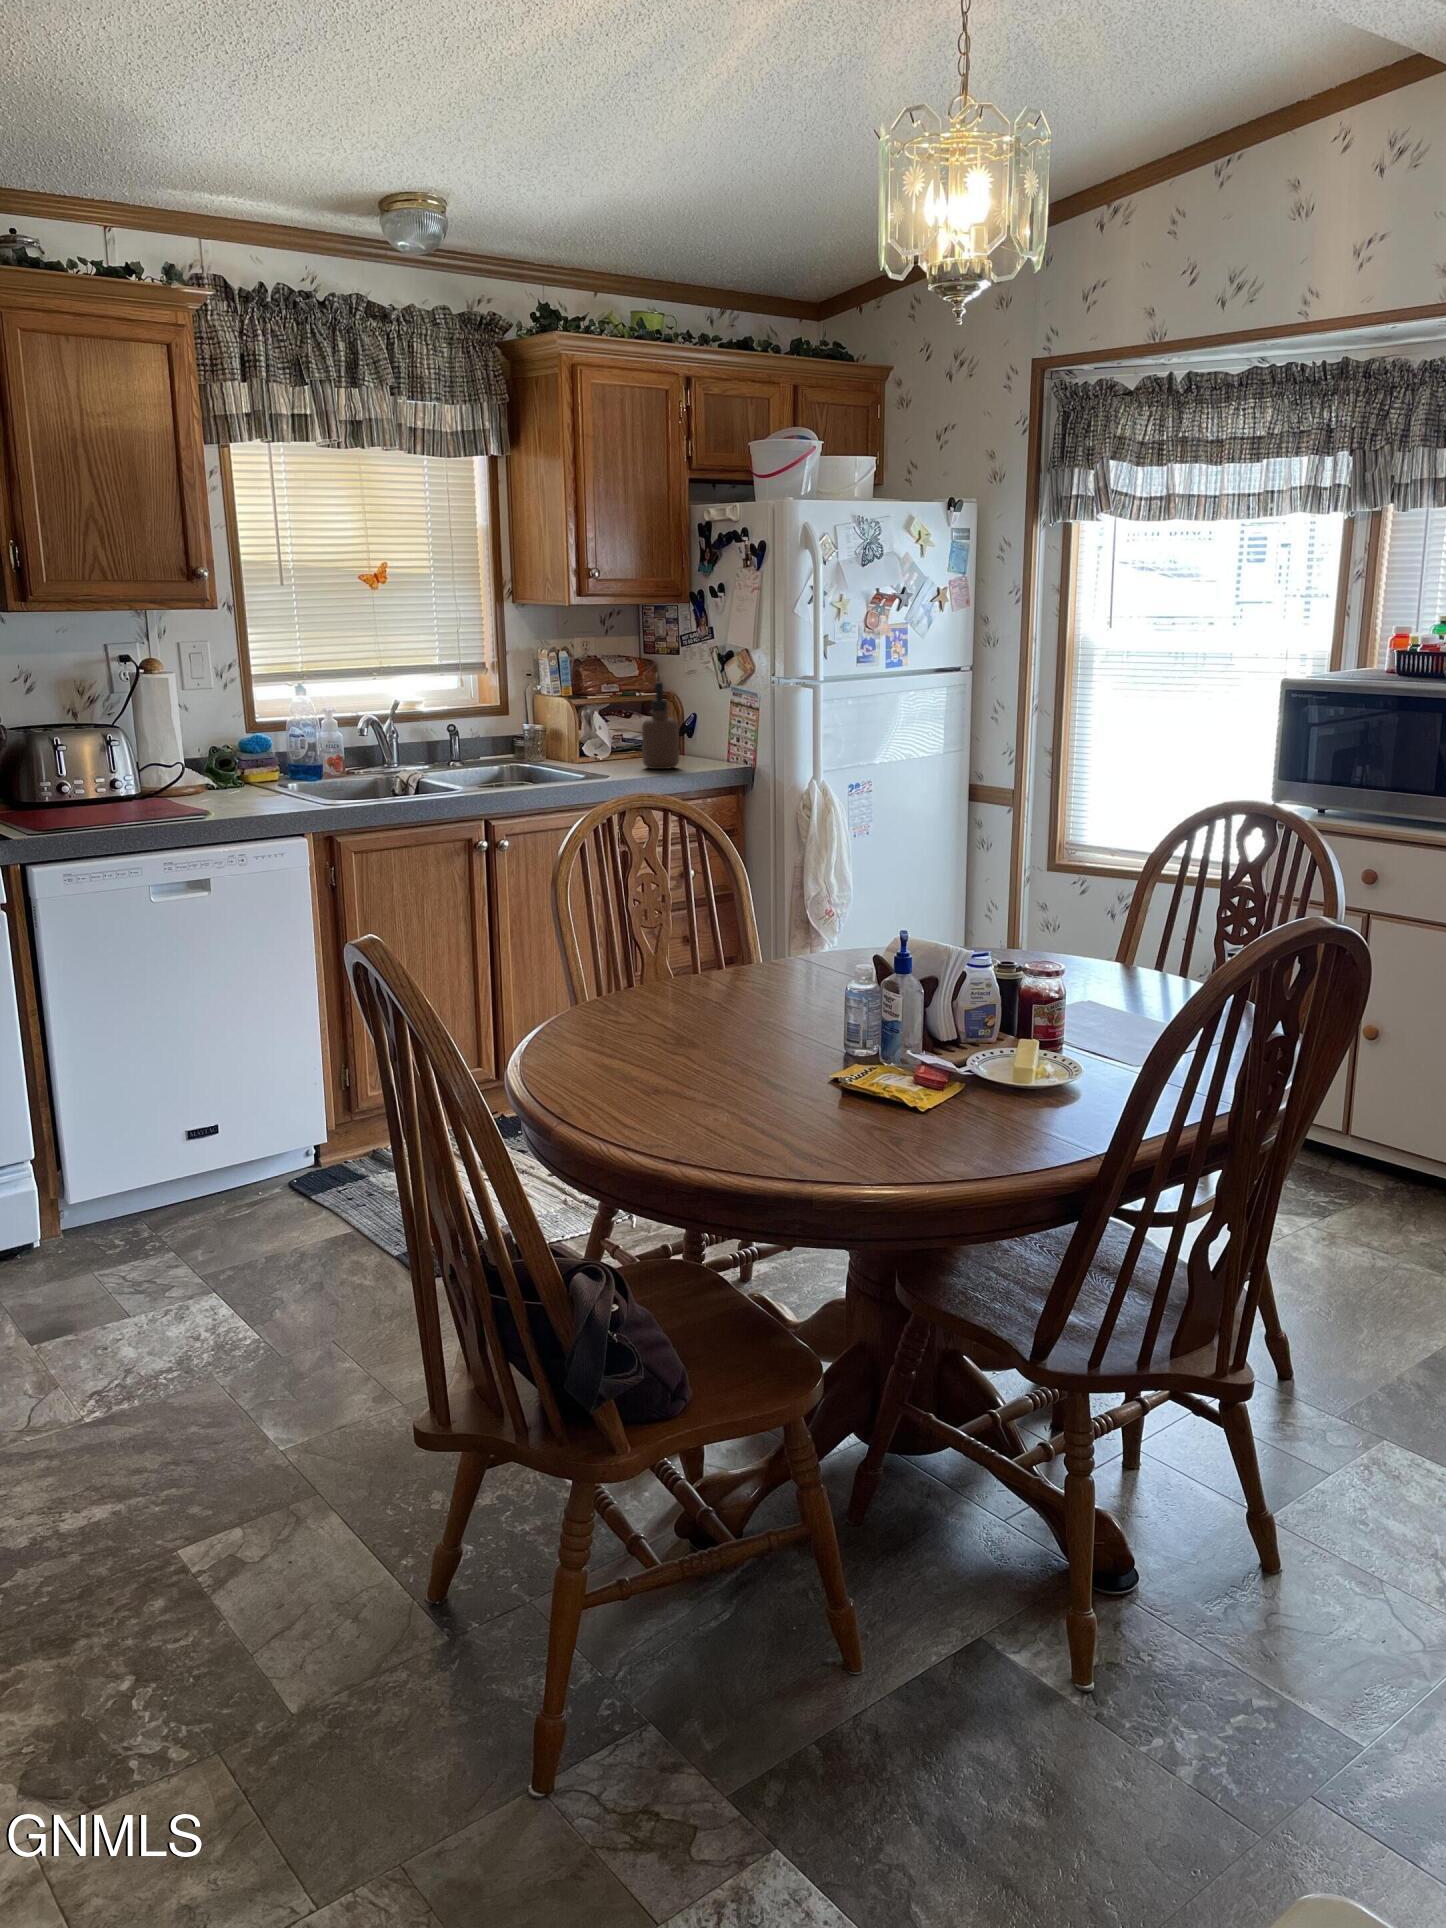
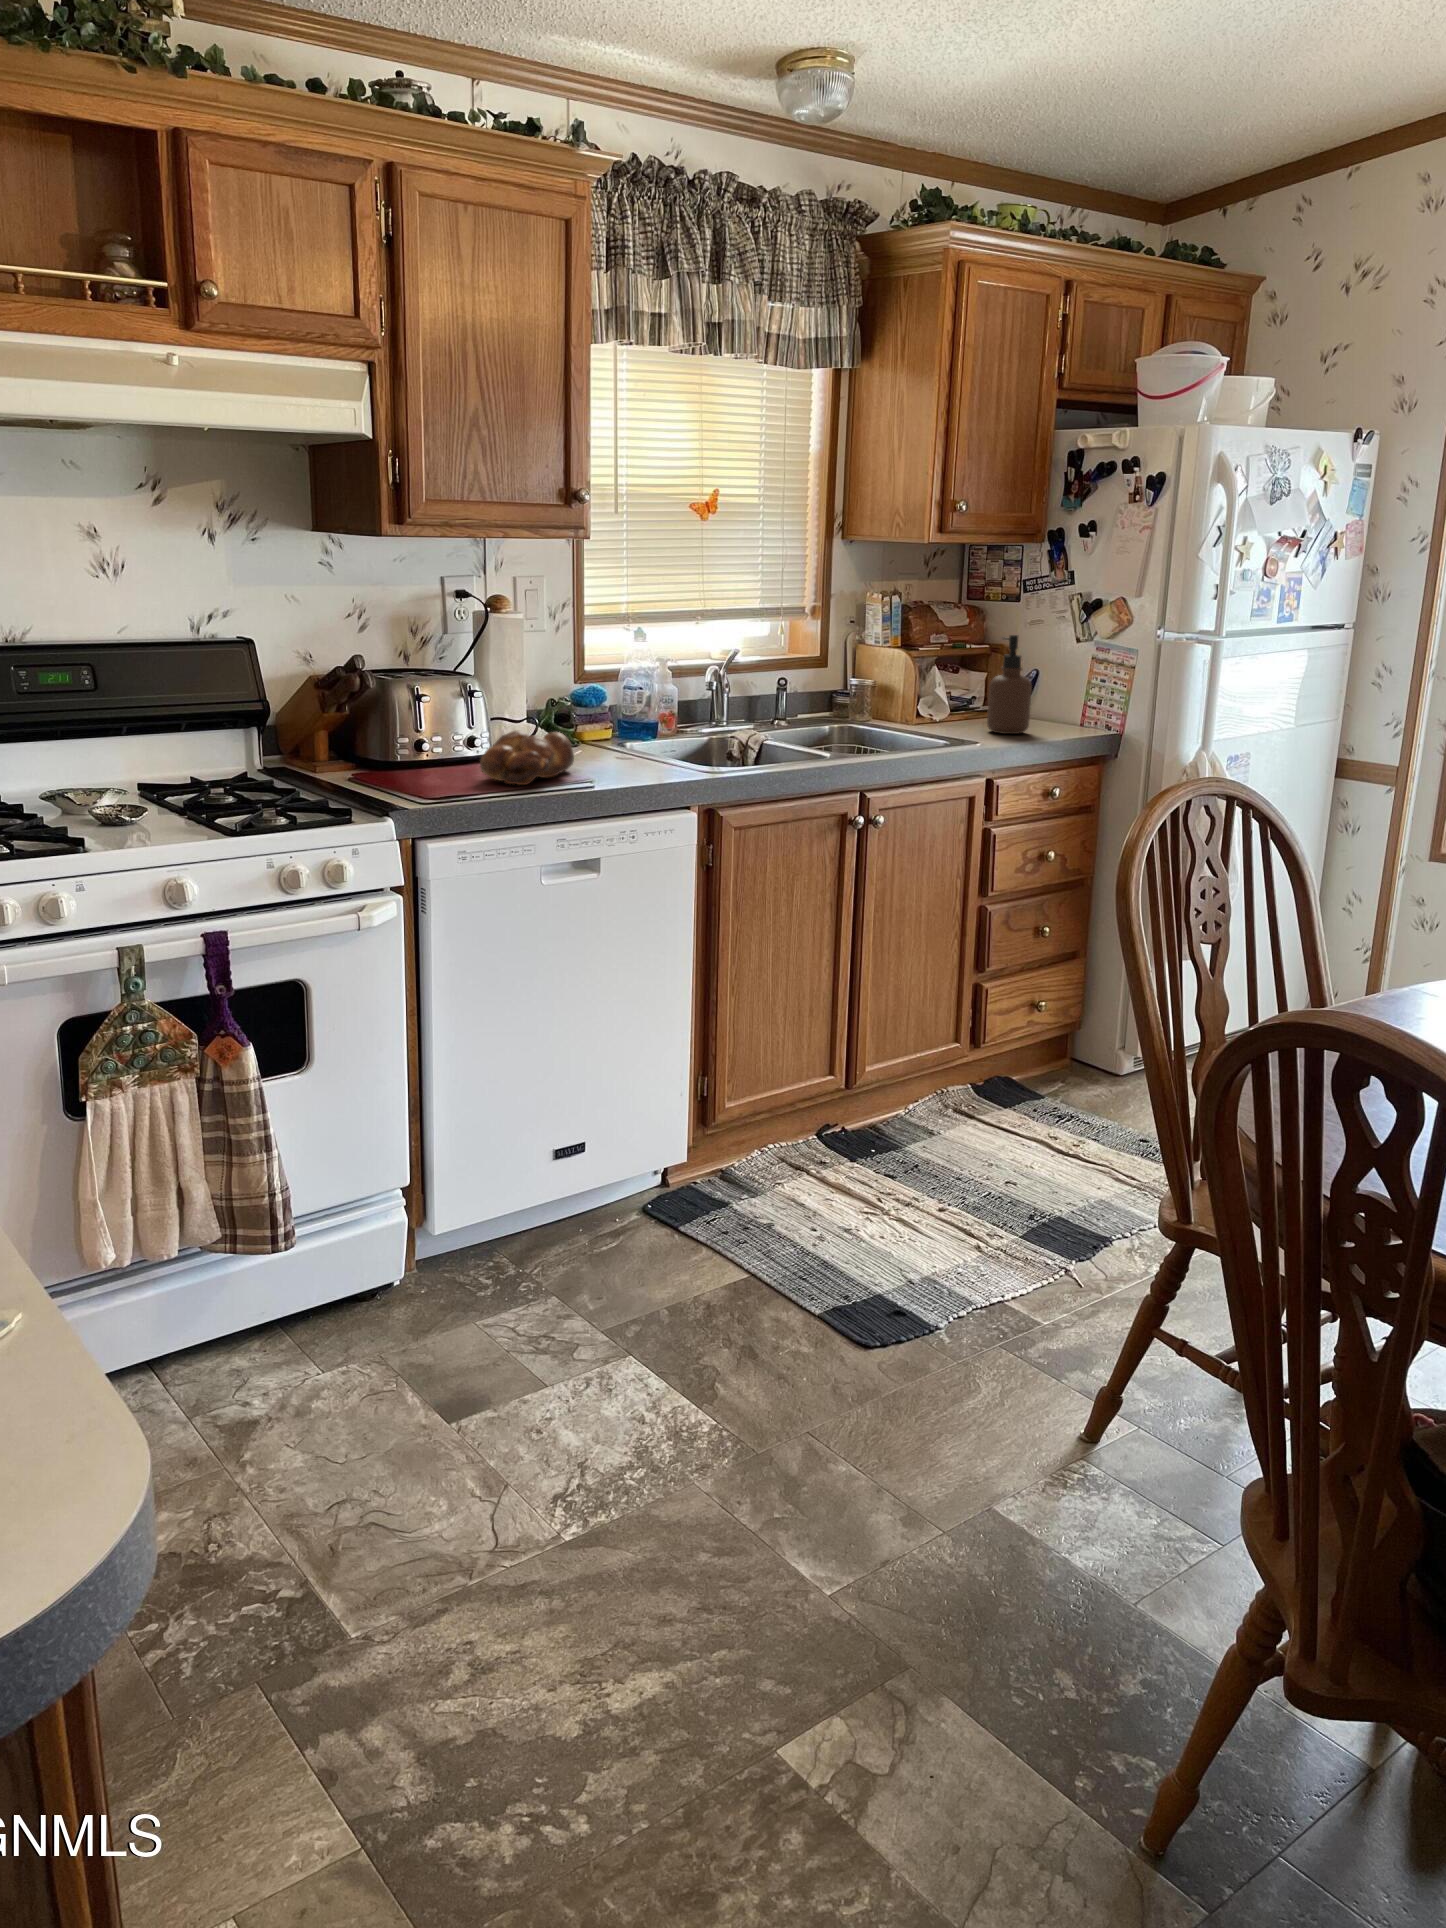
bread loaf: none [108,771,208,816] -> present [480,730,574,785]

